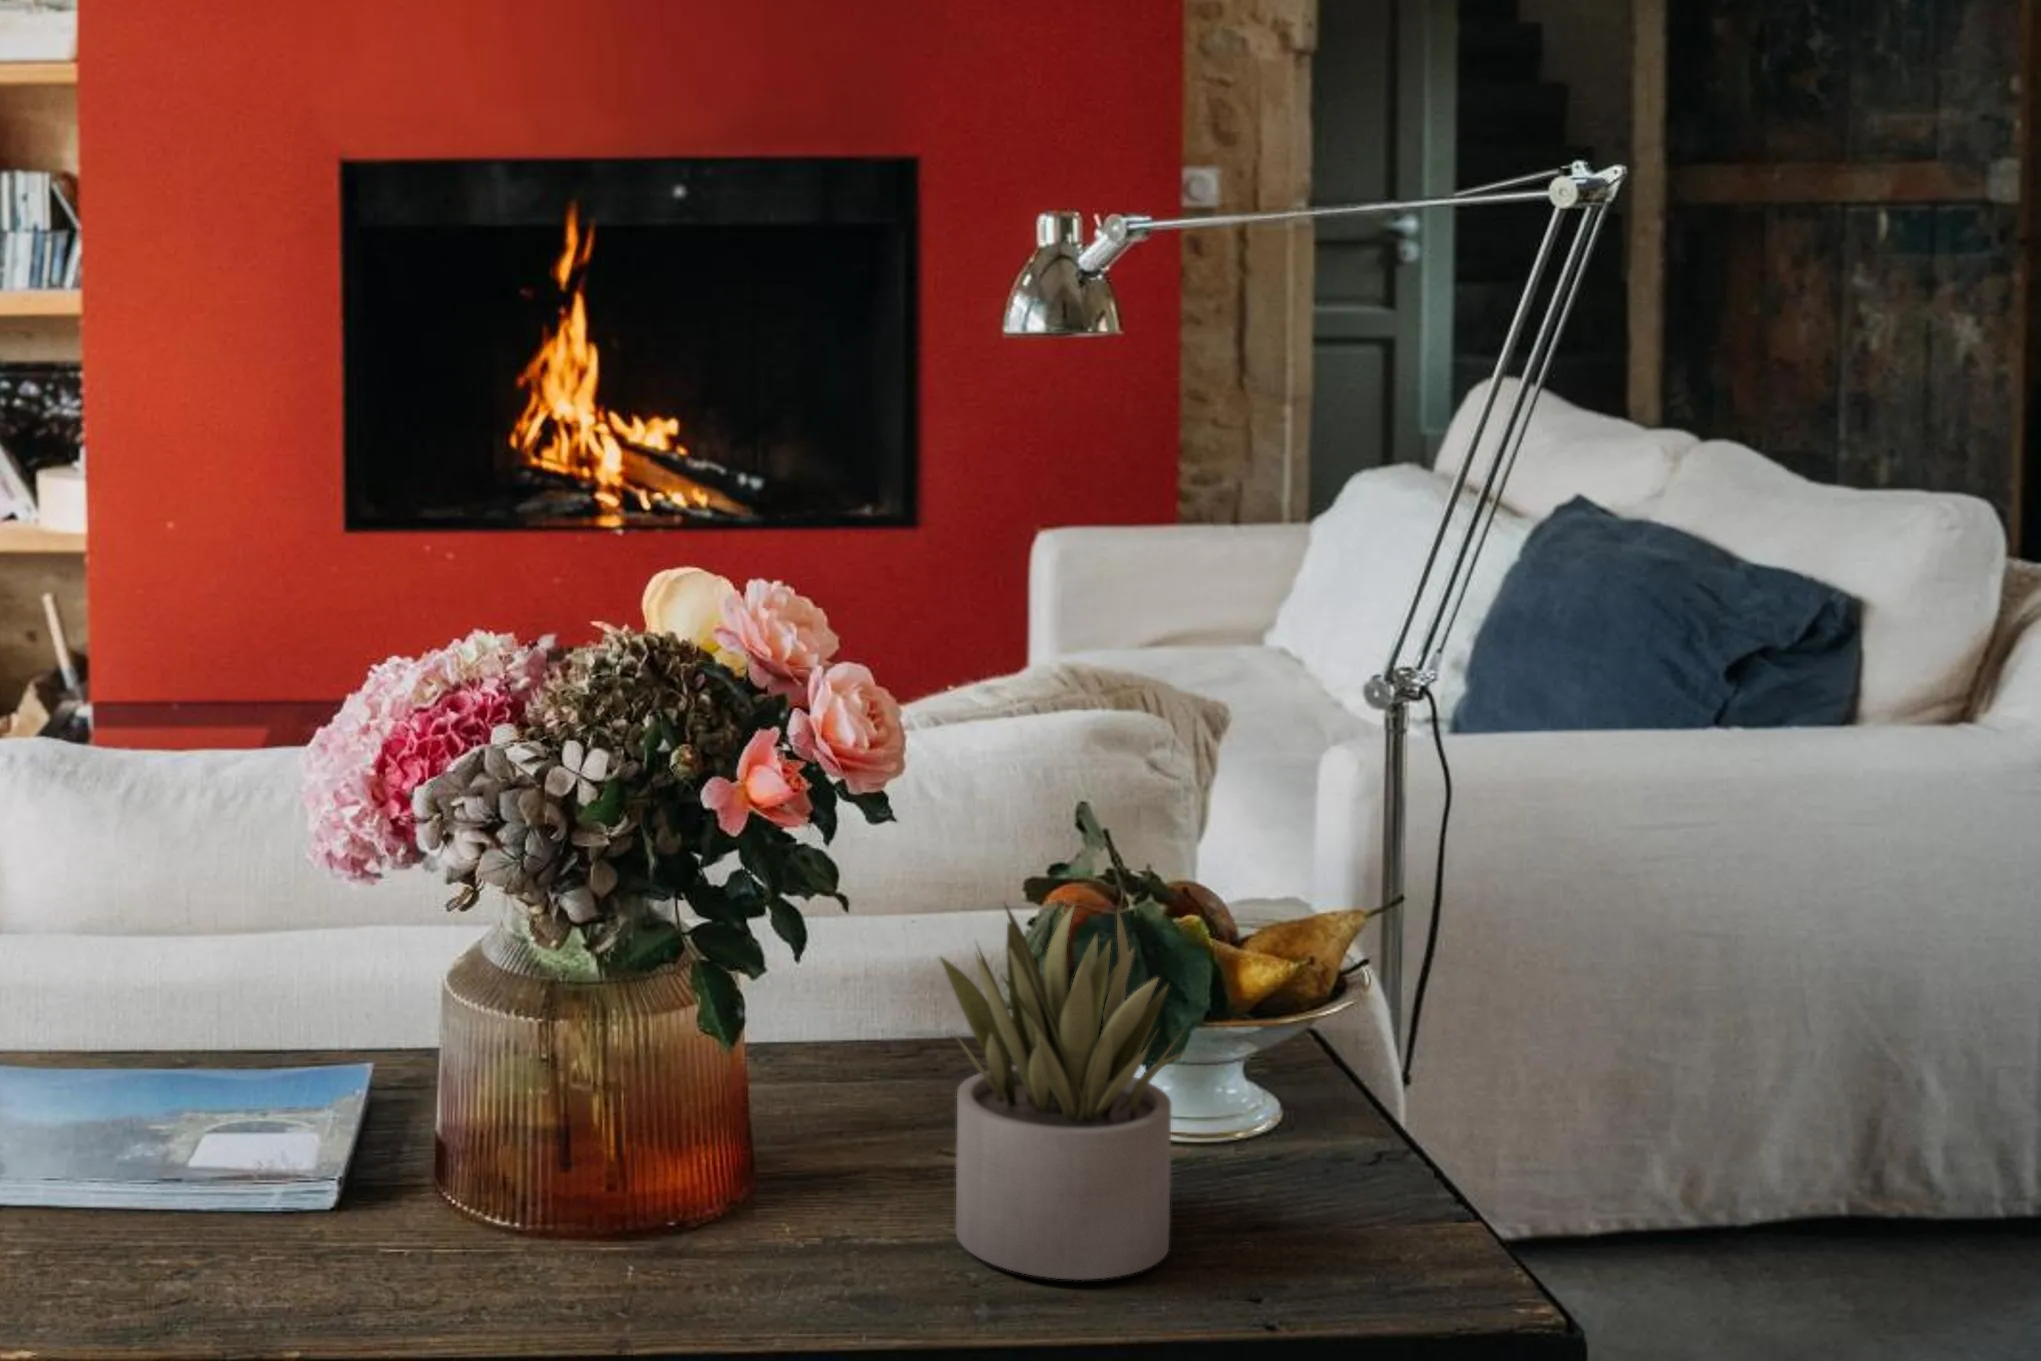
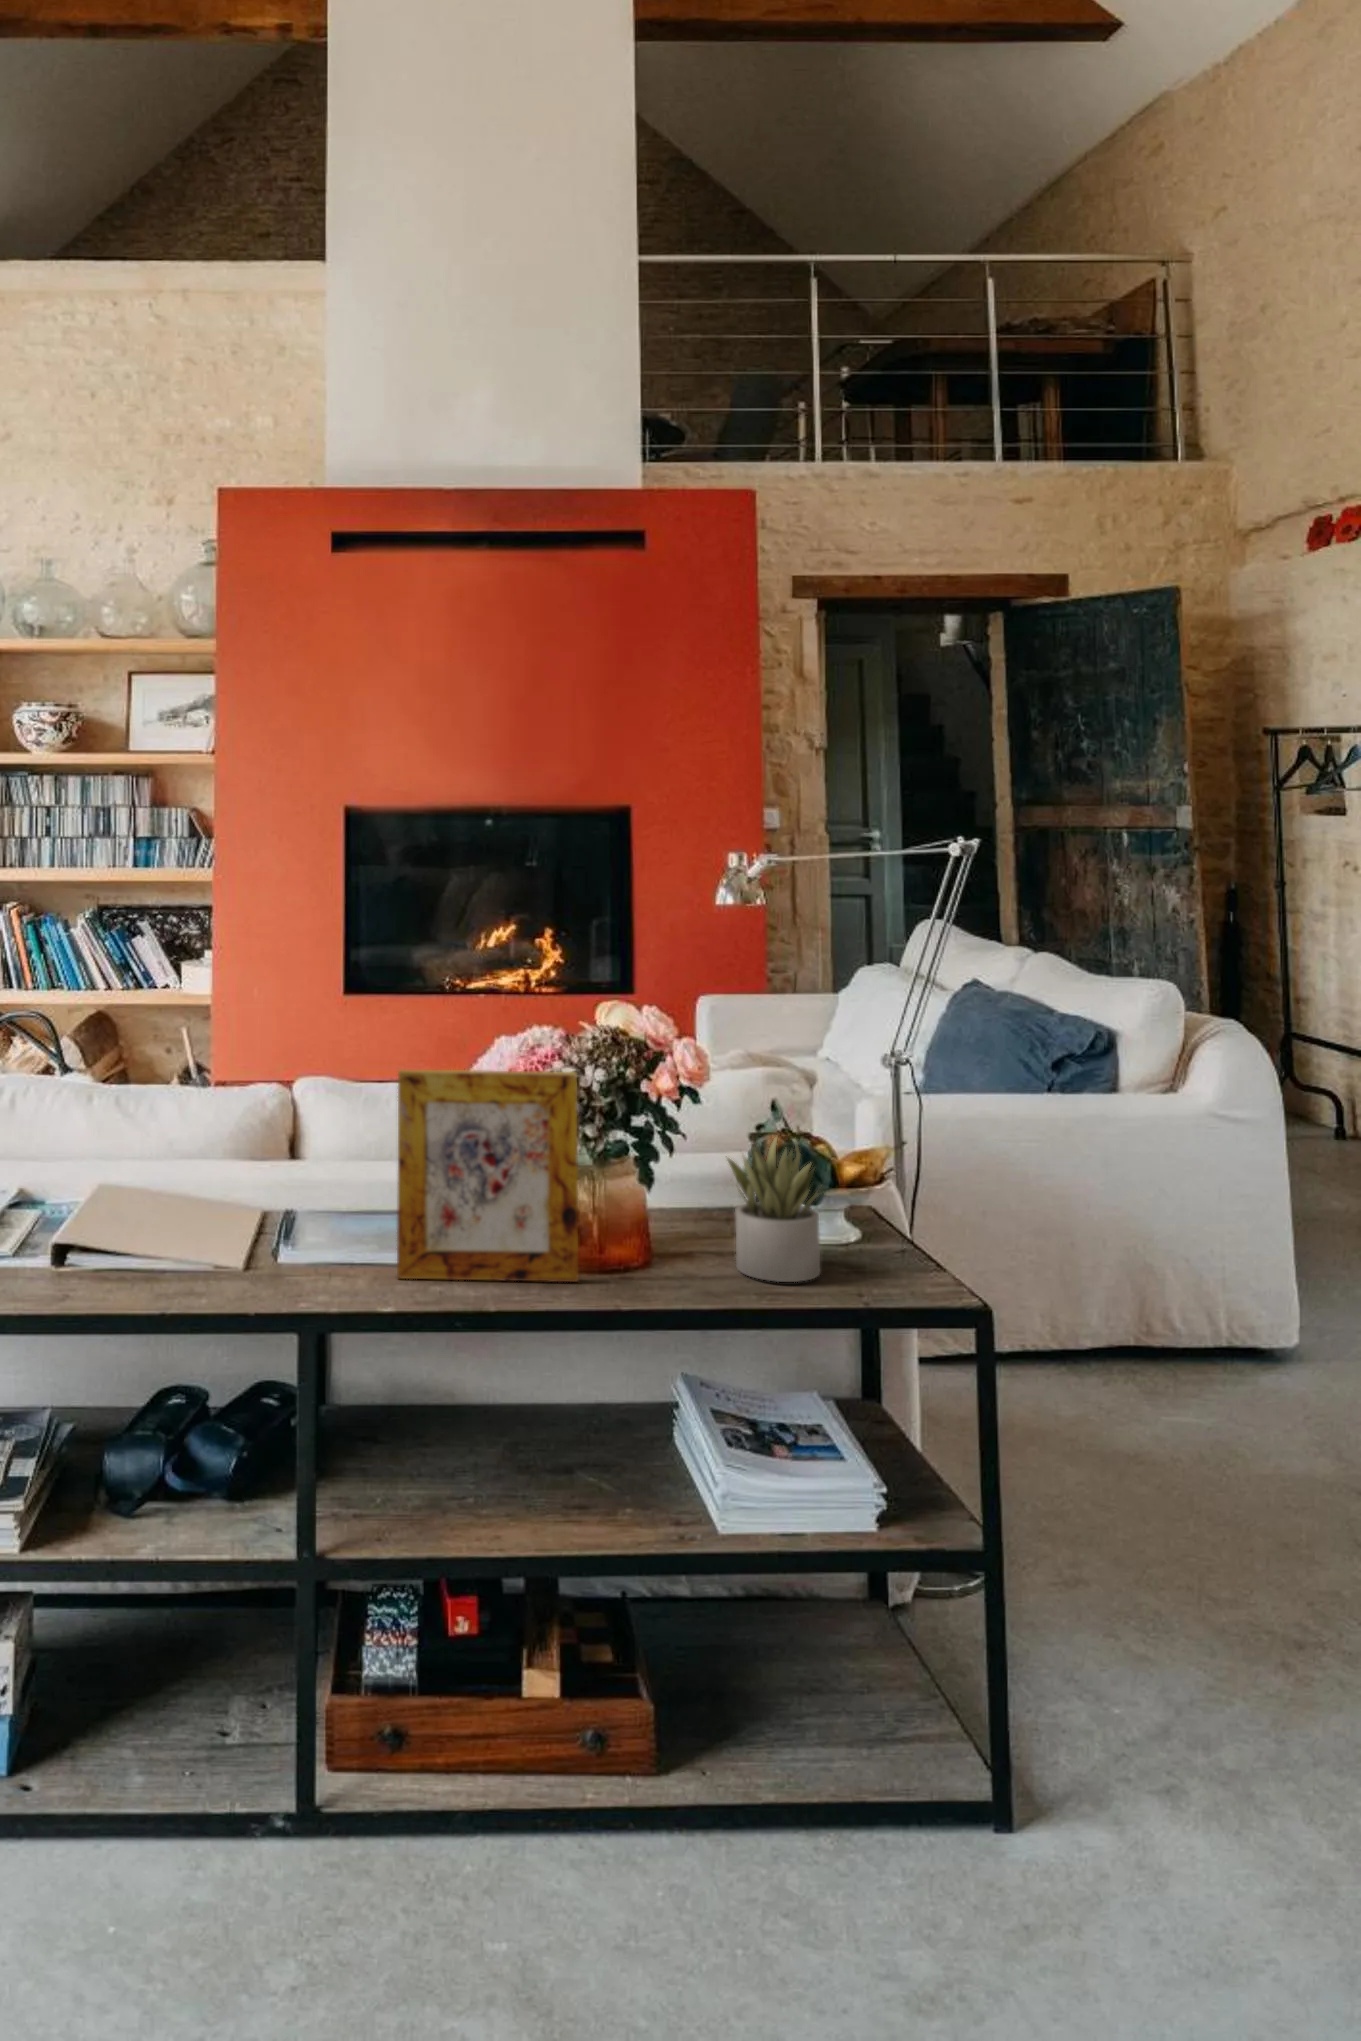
picture frame: none [58,749,536,1282] -> present [397,1069,578,1282]

